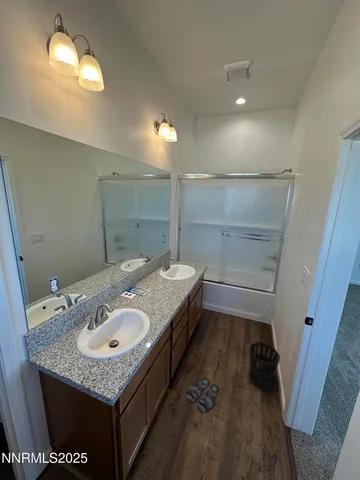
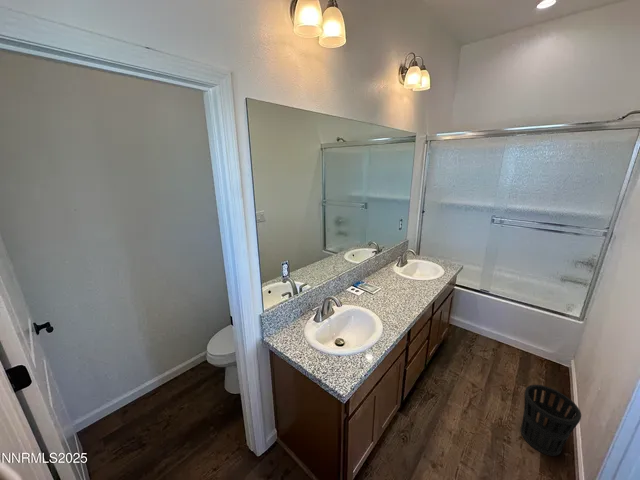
slippers: present [186,378,219,413] -> none [422,412,471,454]

